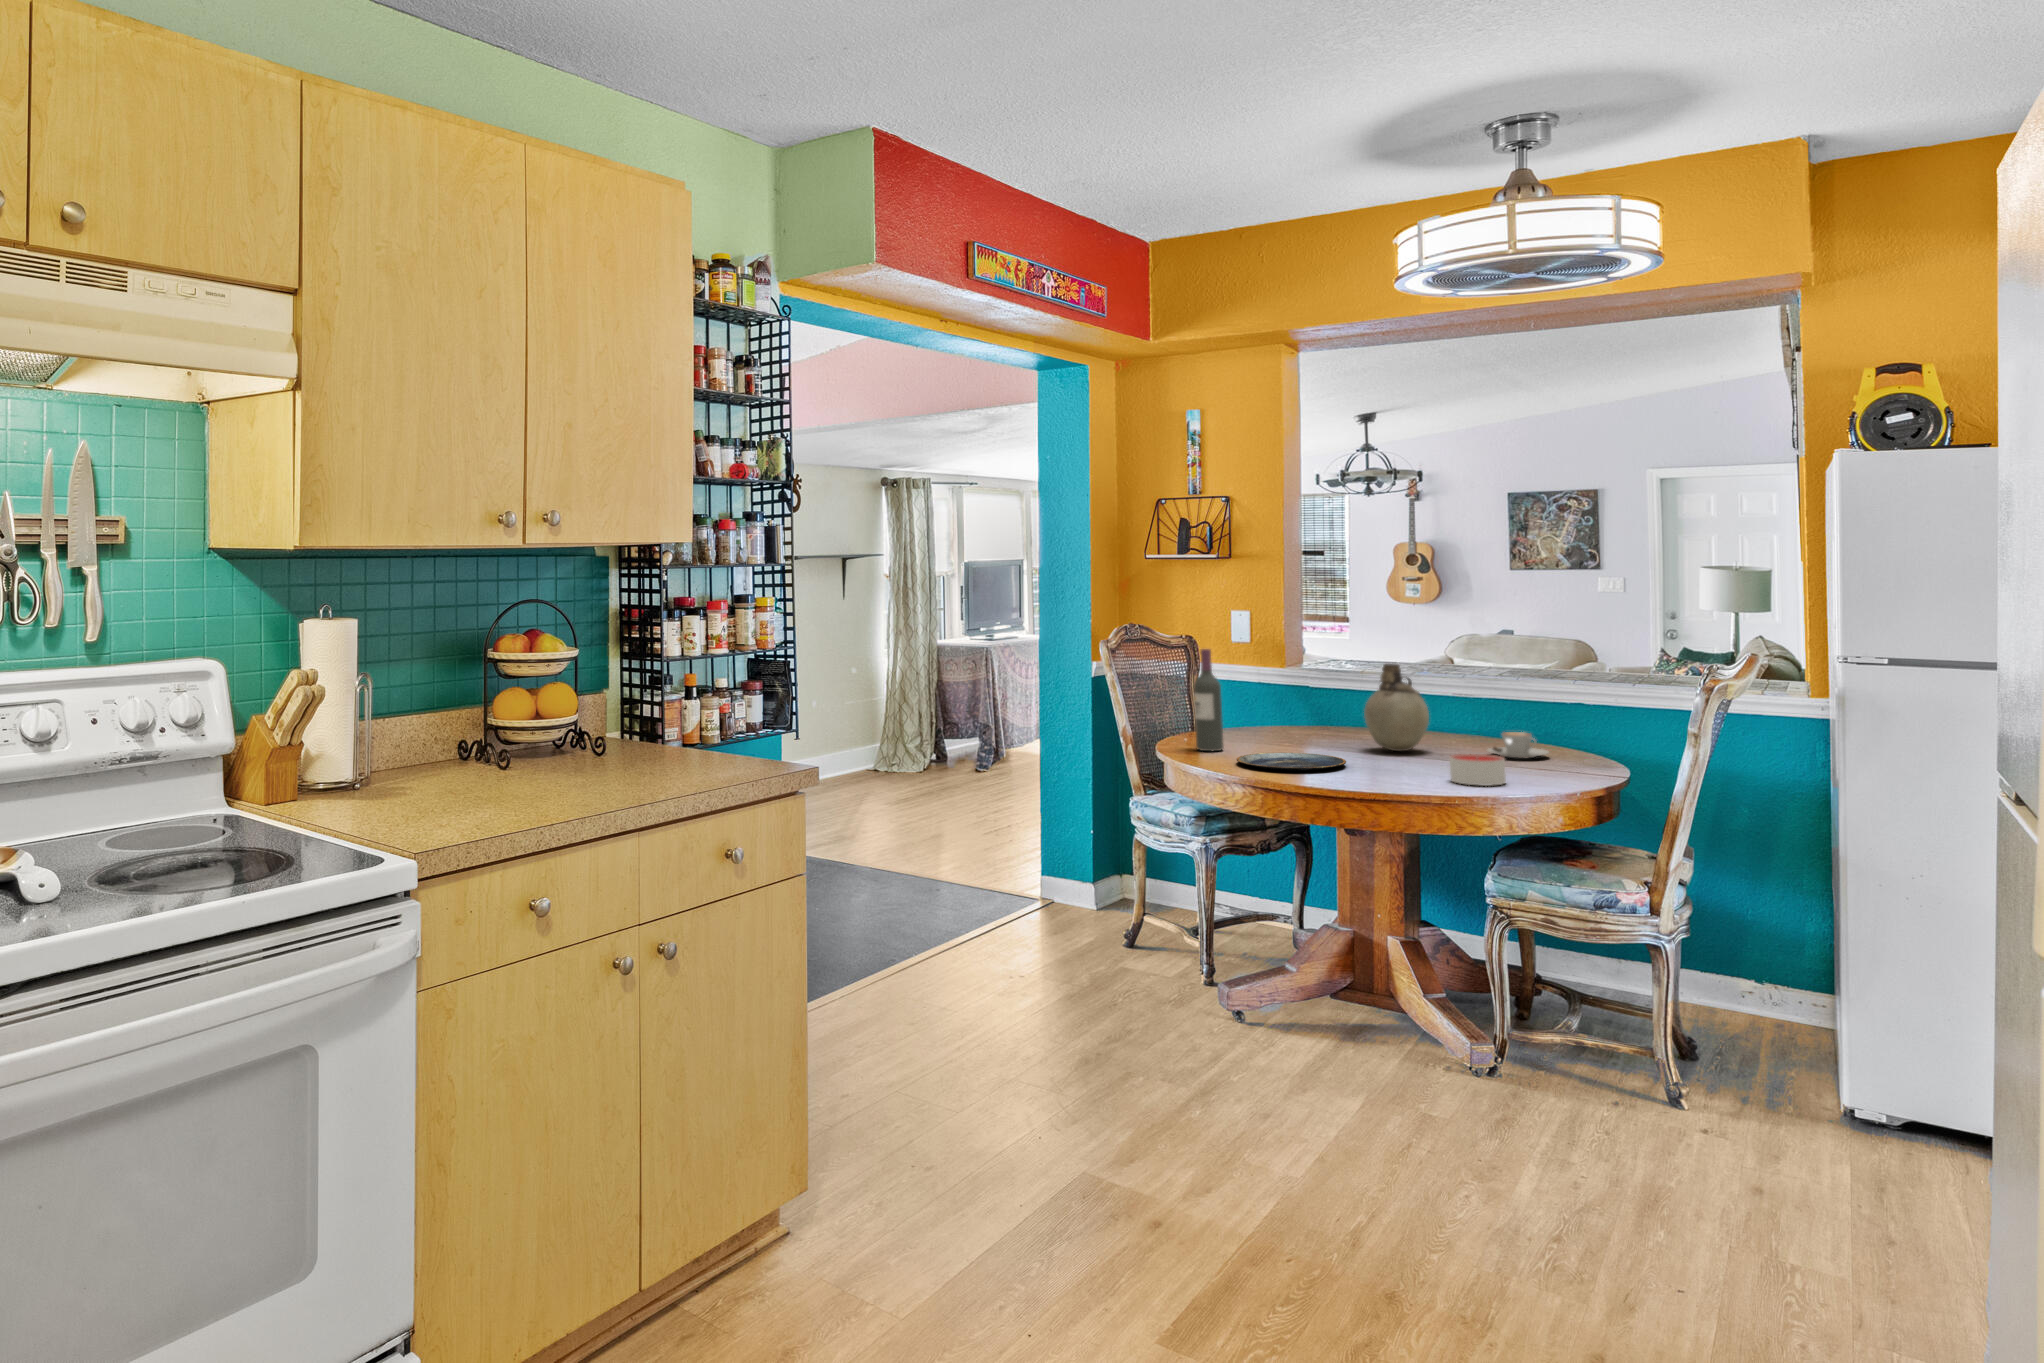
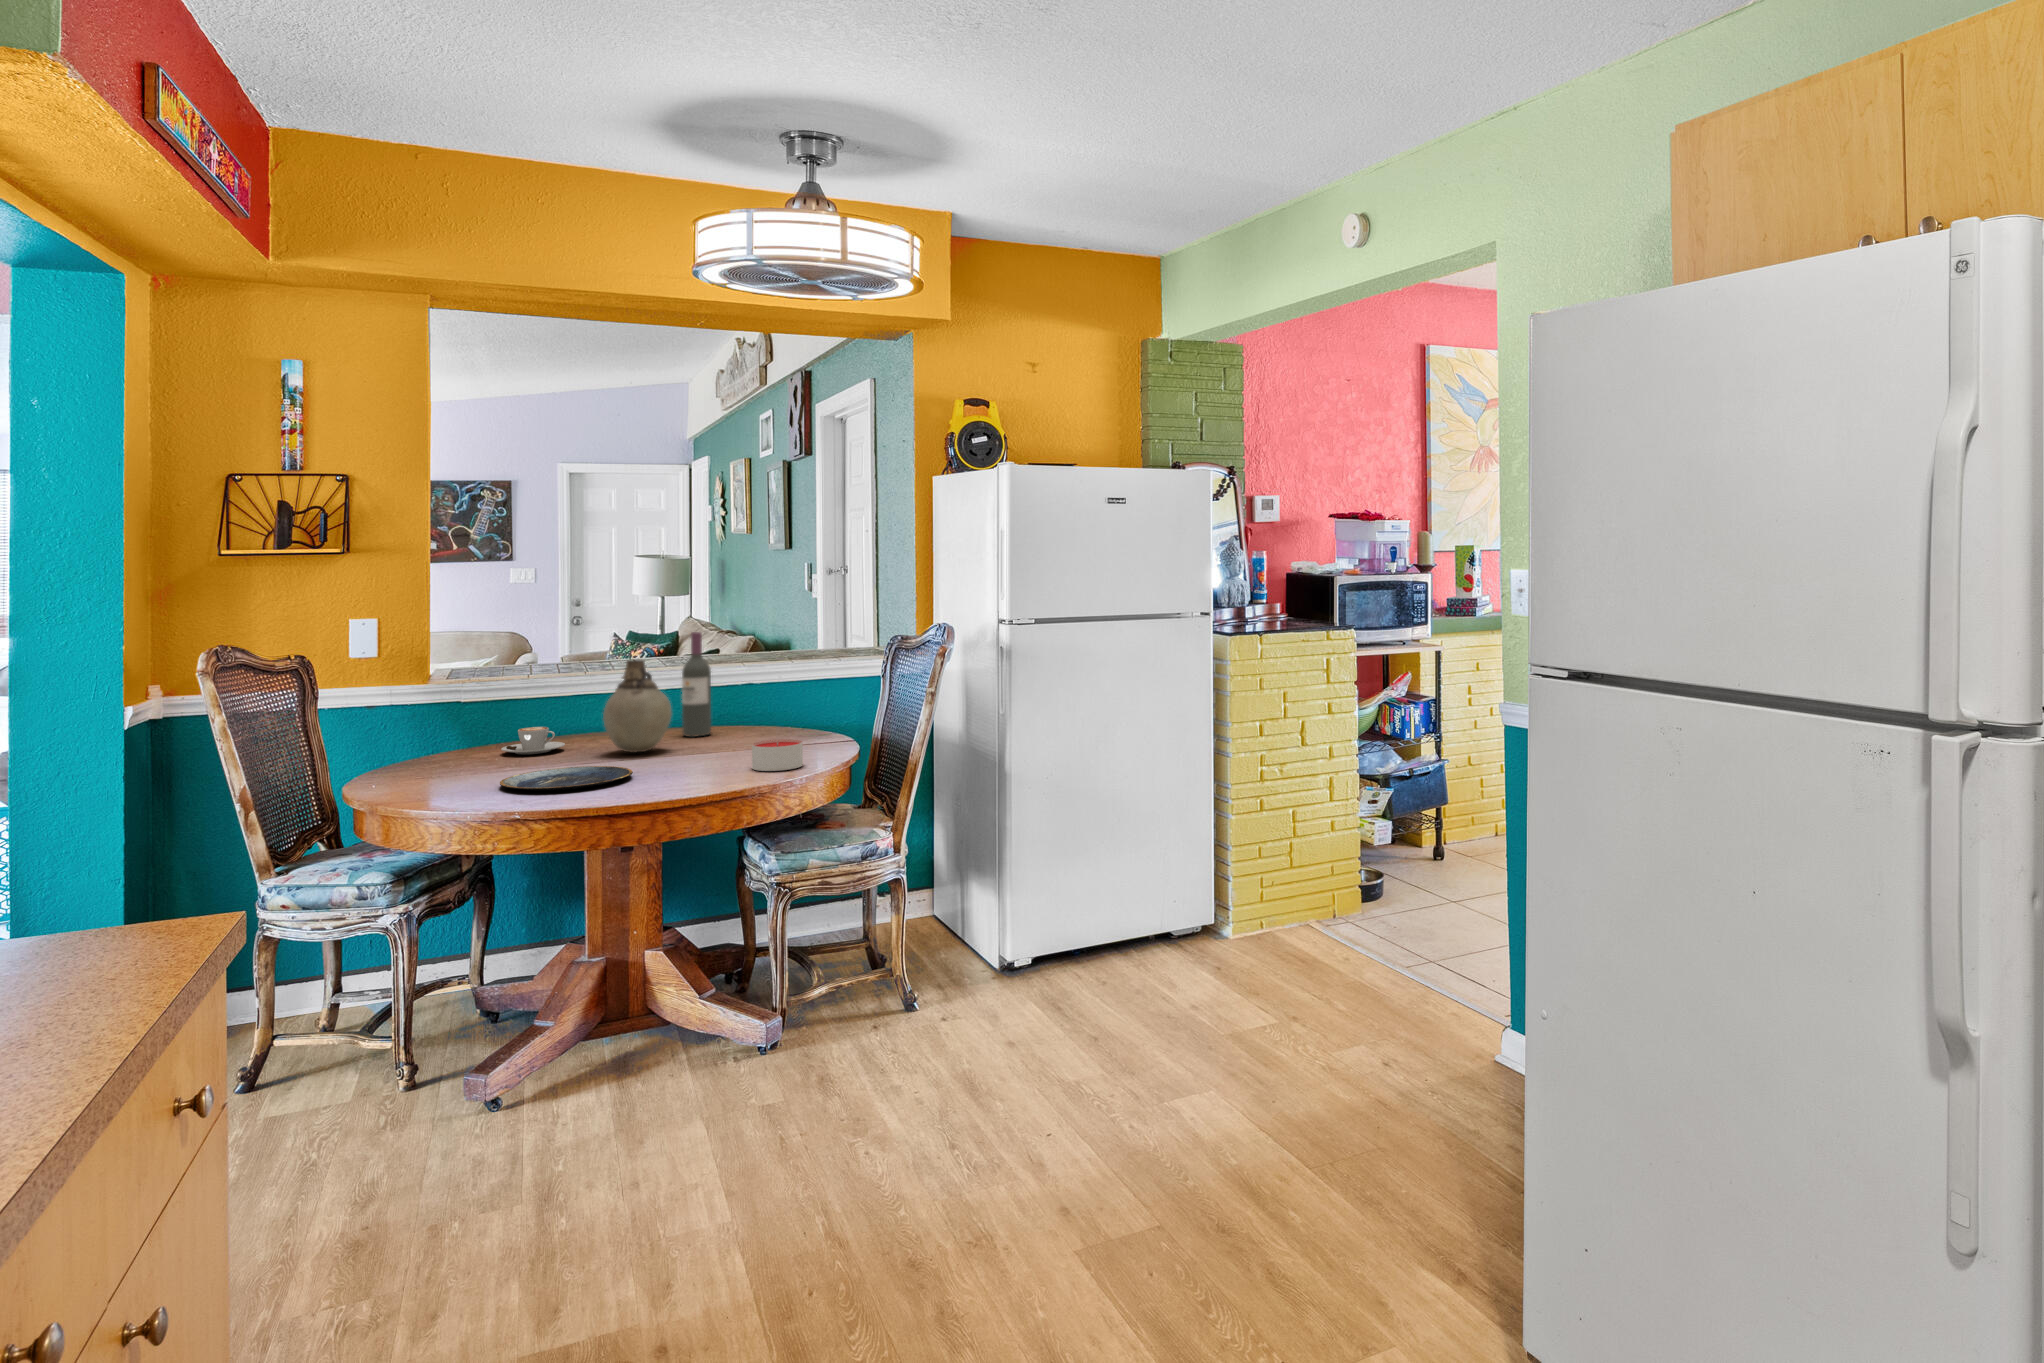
wine bottle: present [1194,649,1224,751] -> present [682,632,711,737]
coffee cup: present [1487,732,1548,758] -> present [501,727,565,754]

